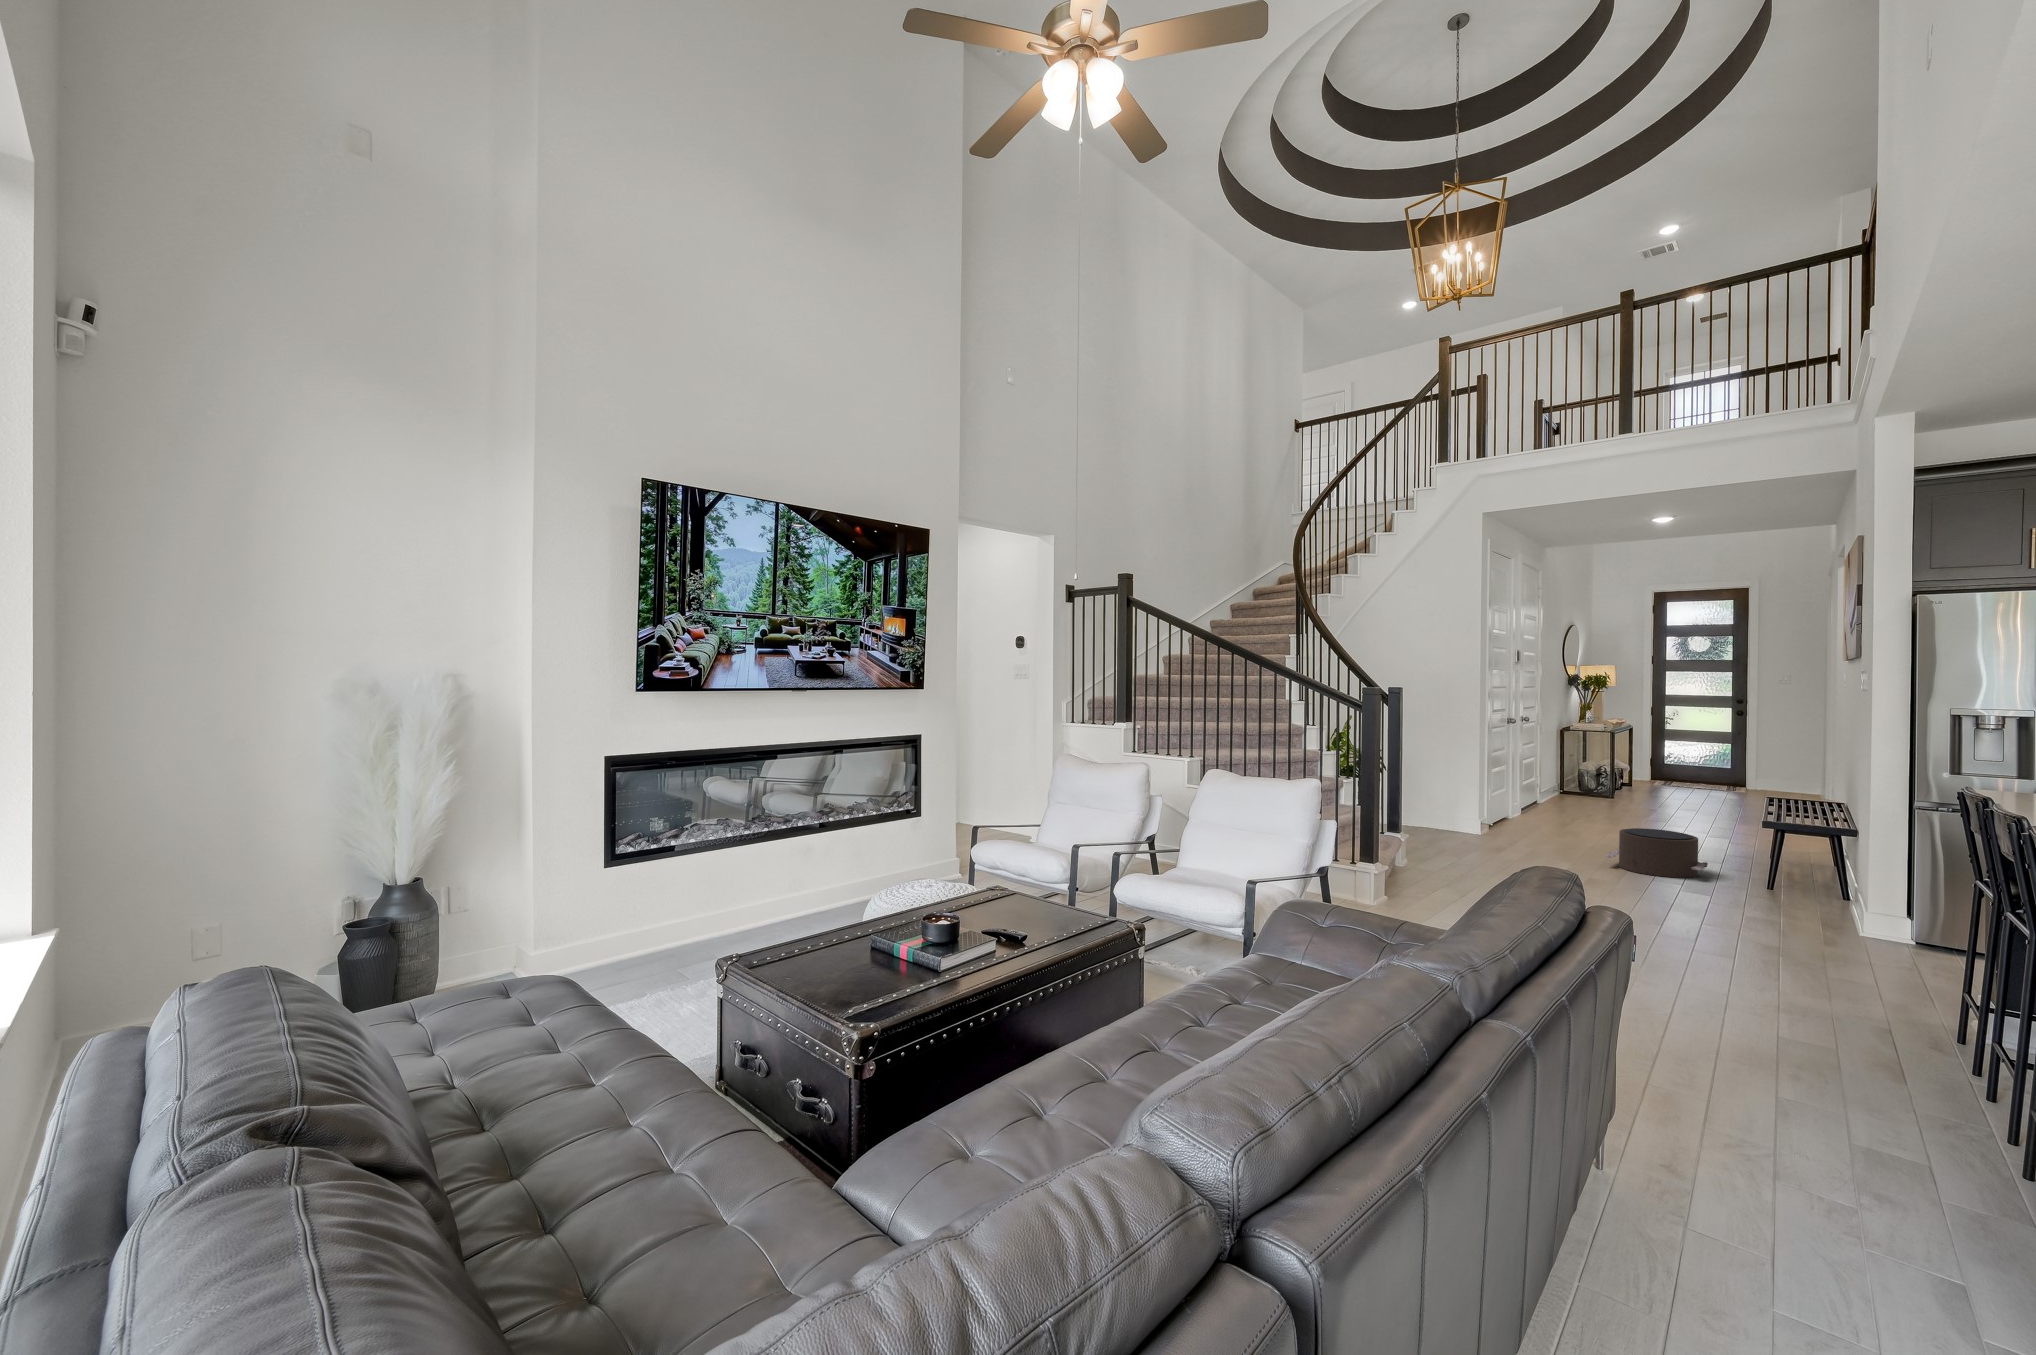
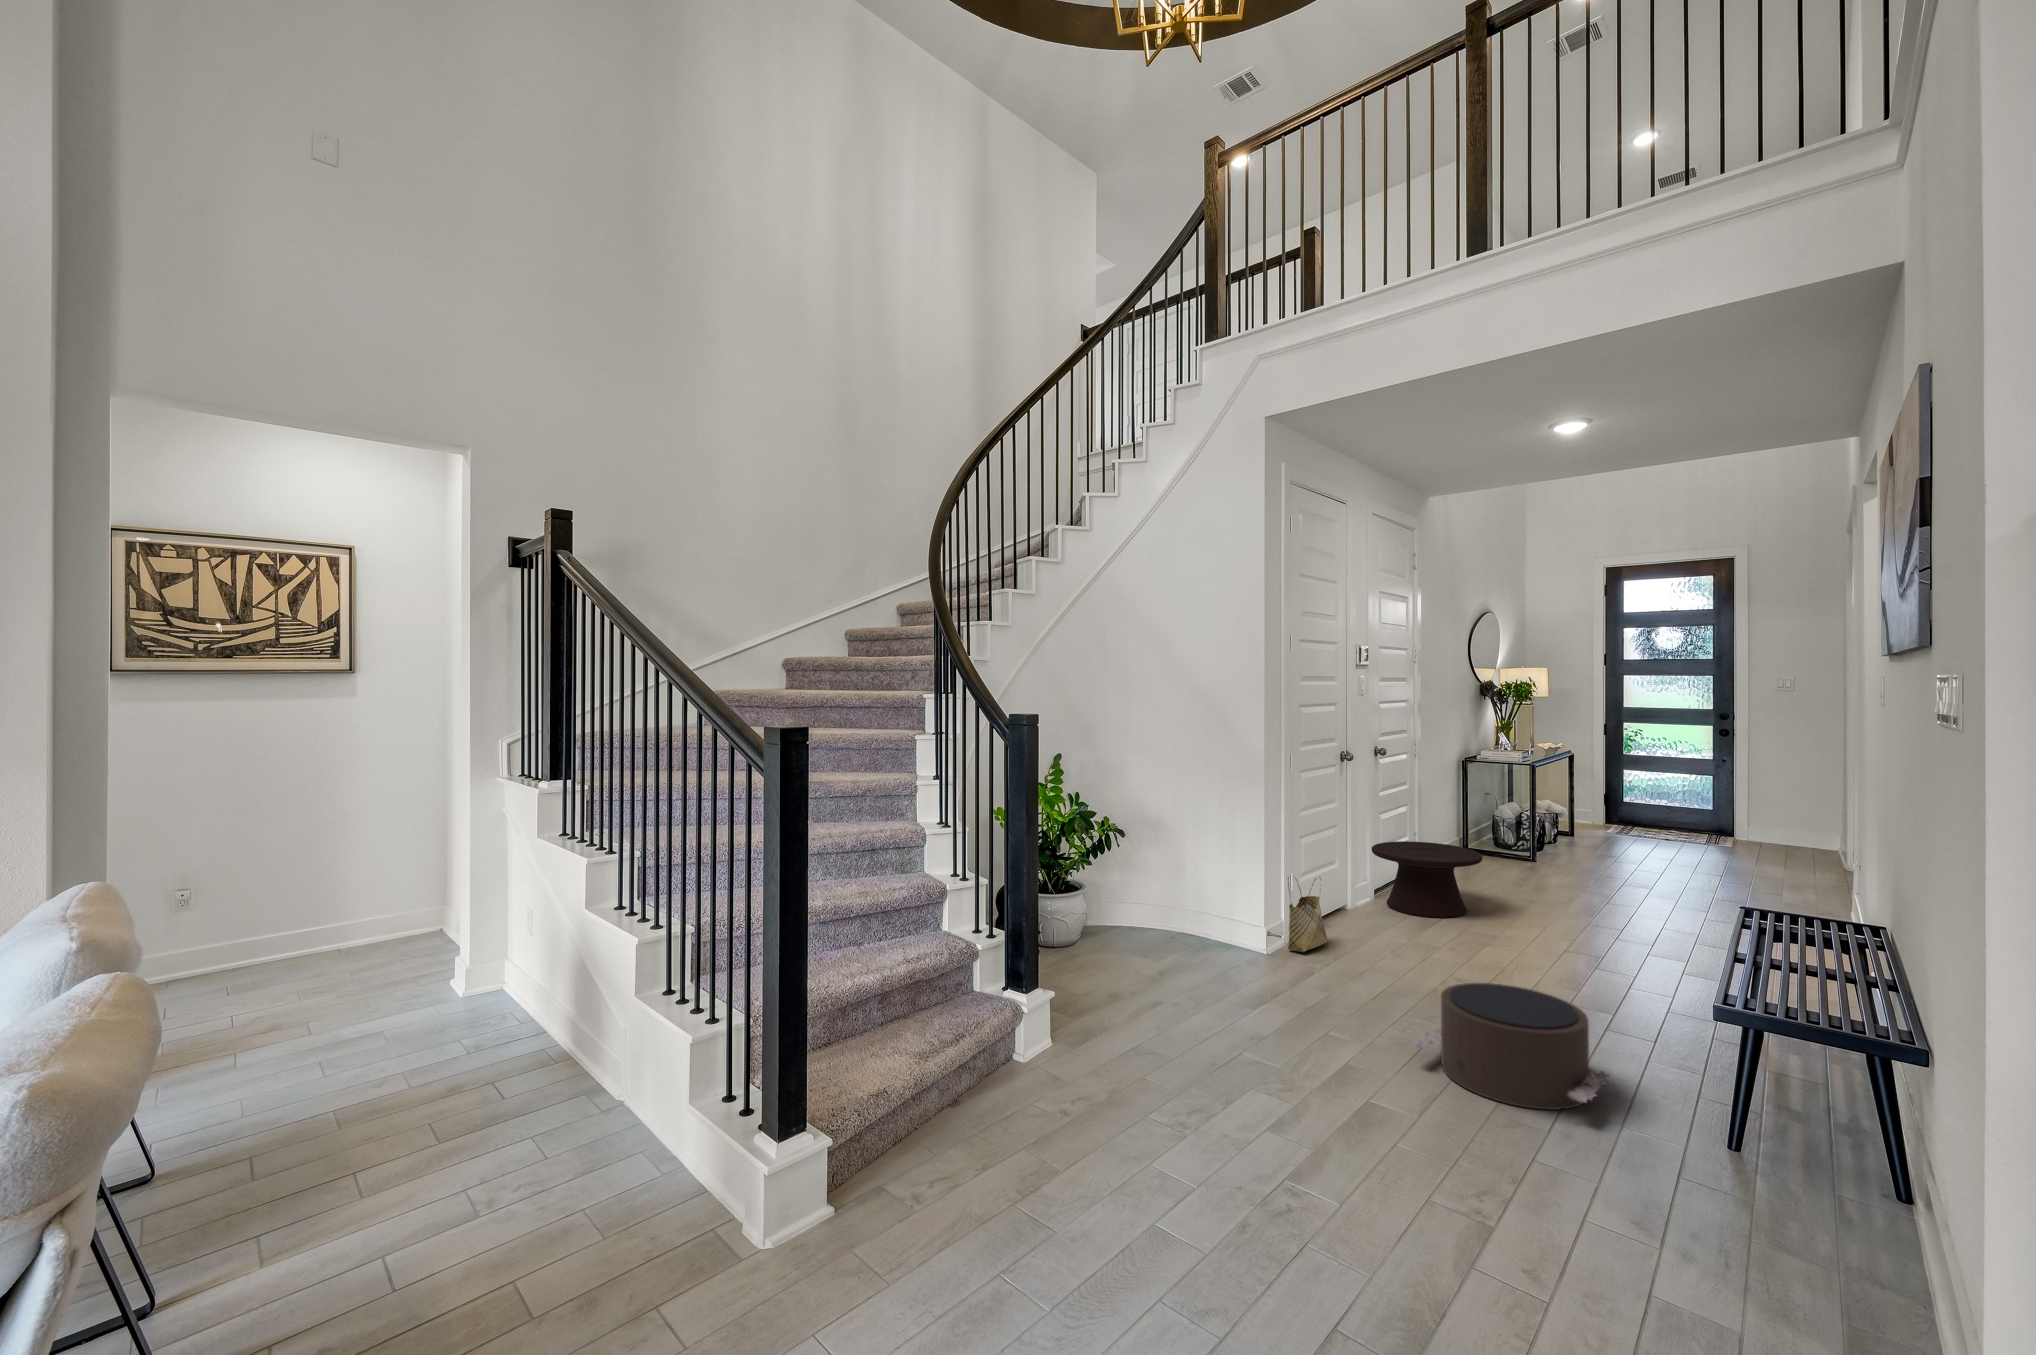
side table: none [1525,777,1600,821] -> present [1372,841,1482,918]
woven basket: none [1494,788,1517,833] -> present [1288,877,1327,952]

